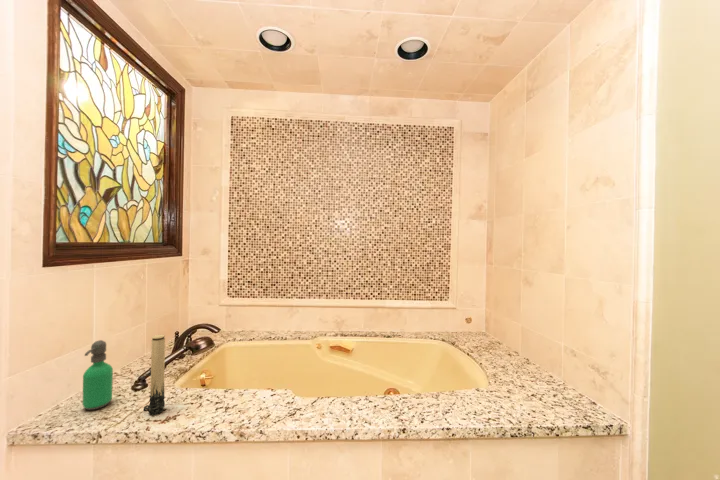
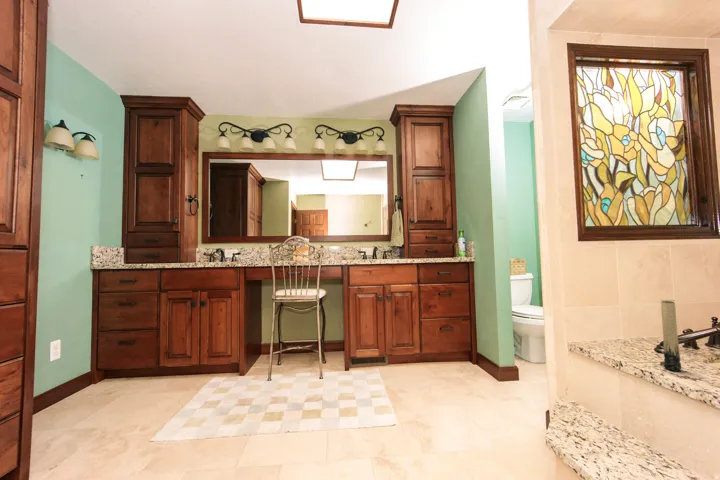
soap dispenser: present [83,340,113,410] -> none [609,299,635,352]

